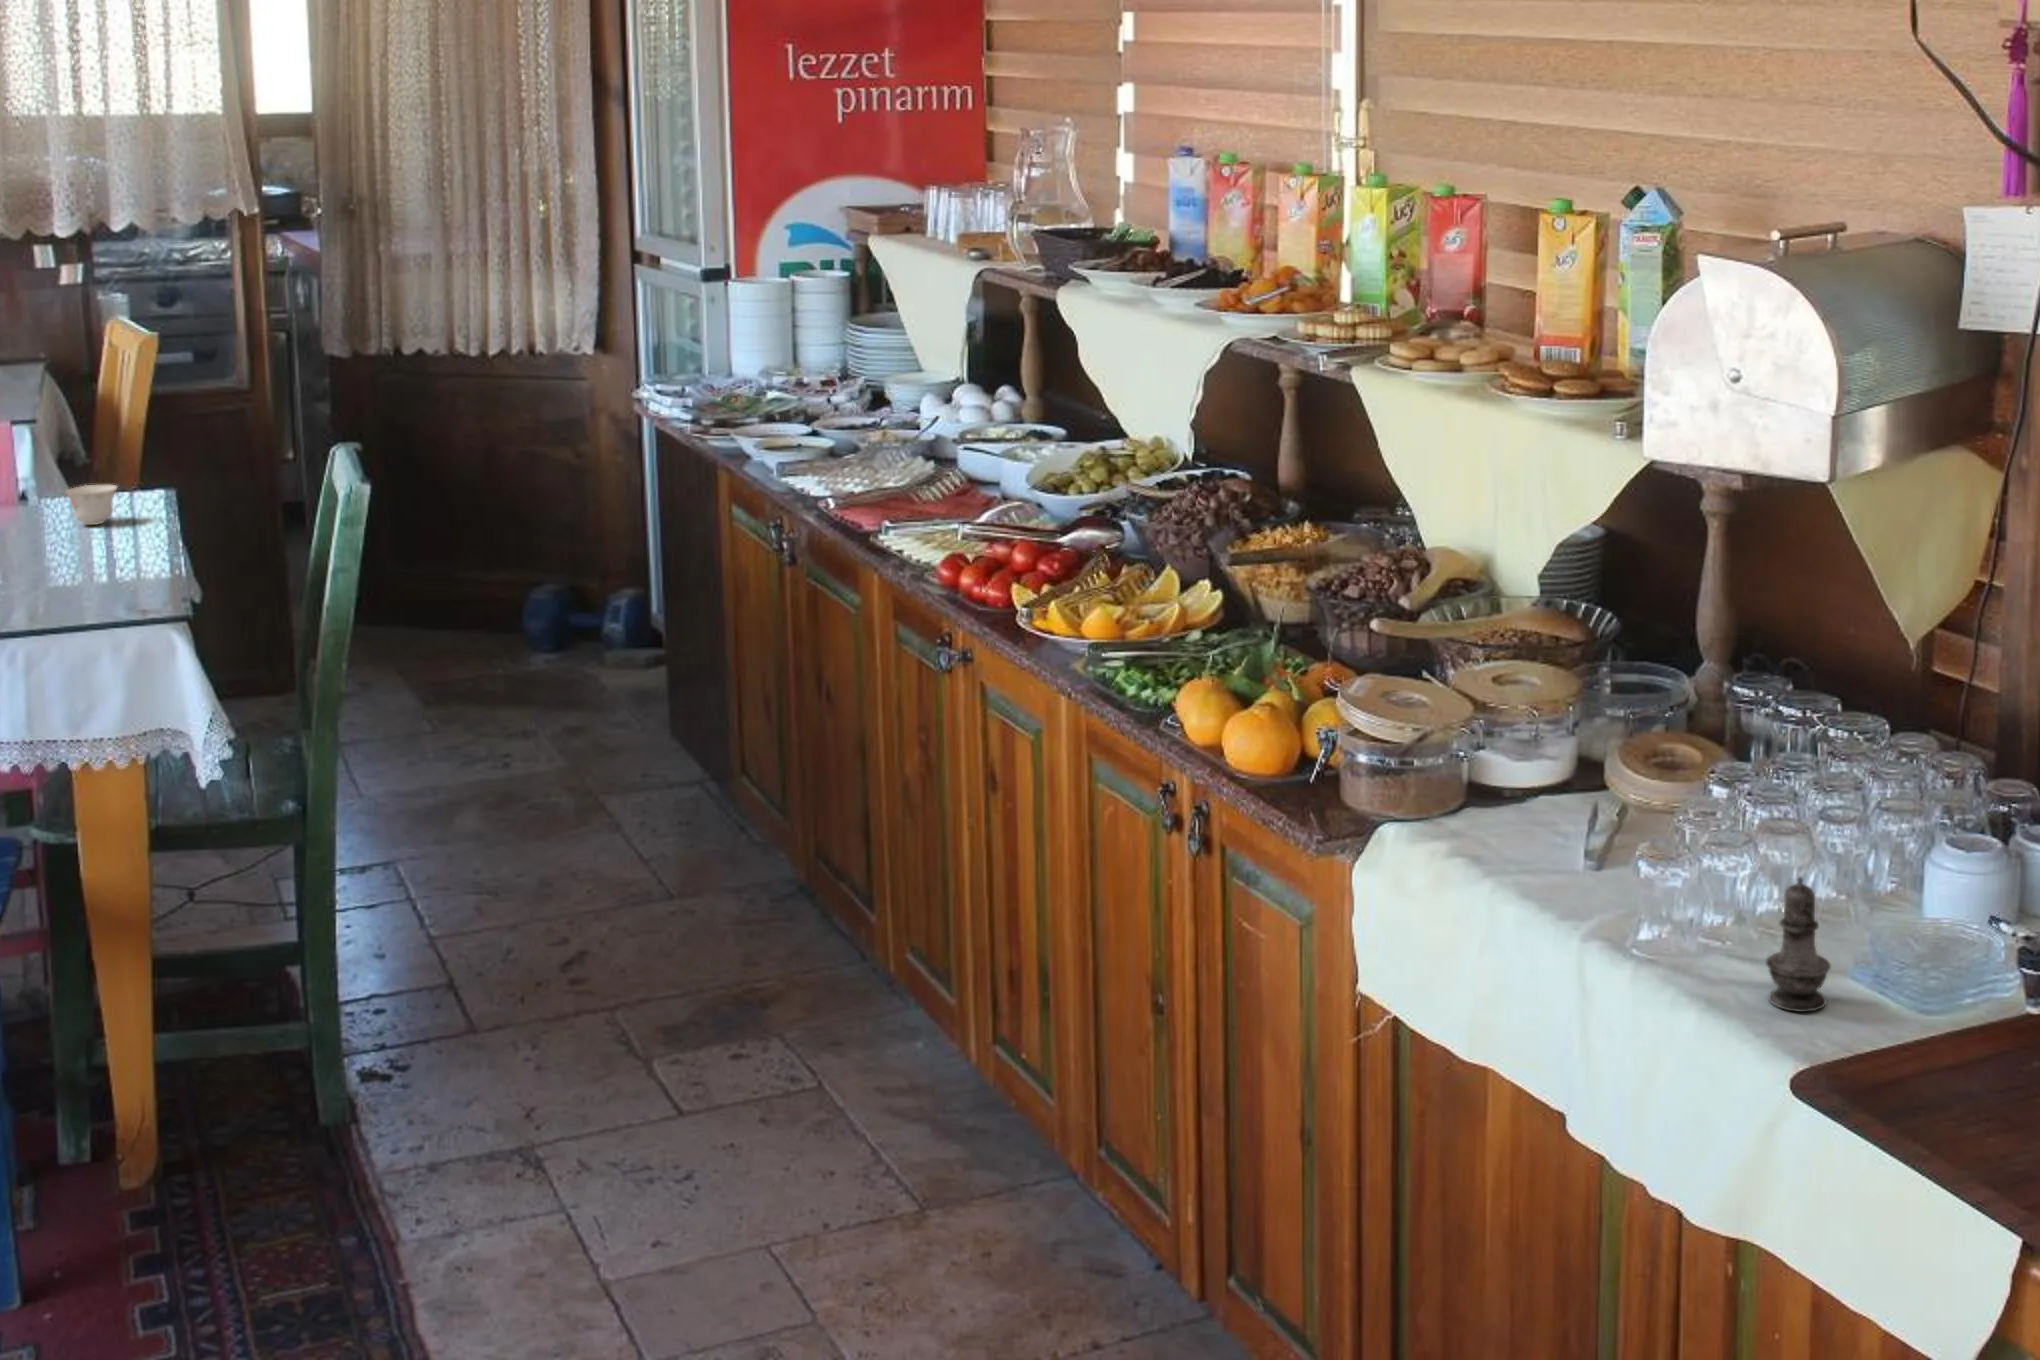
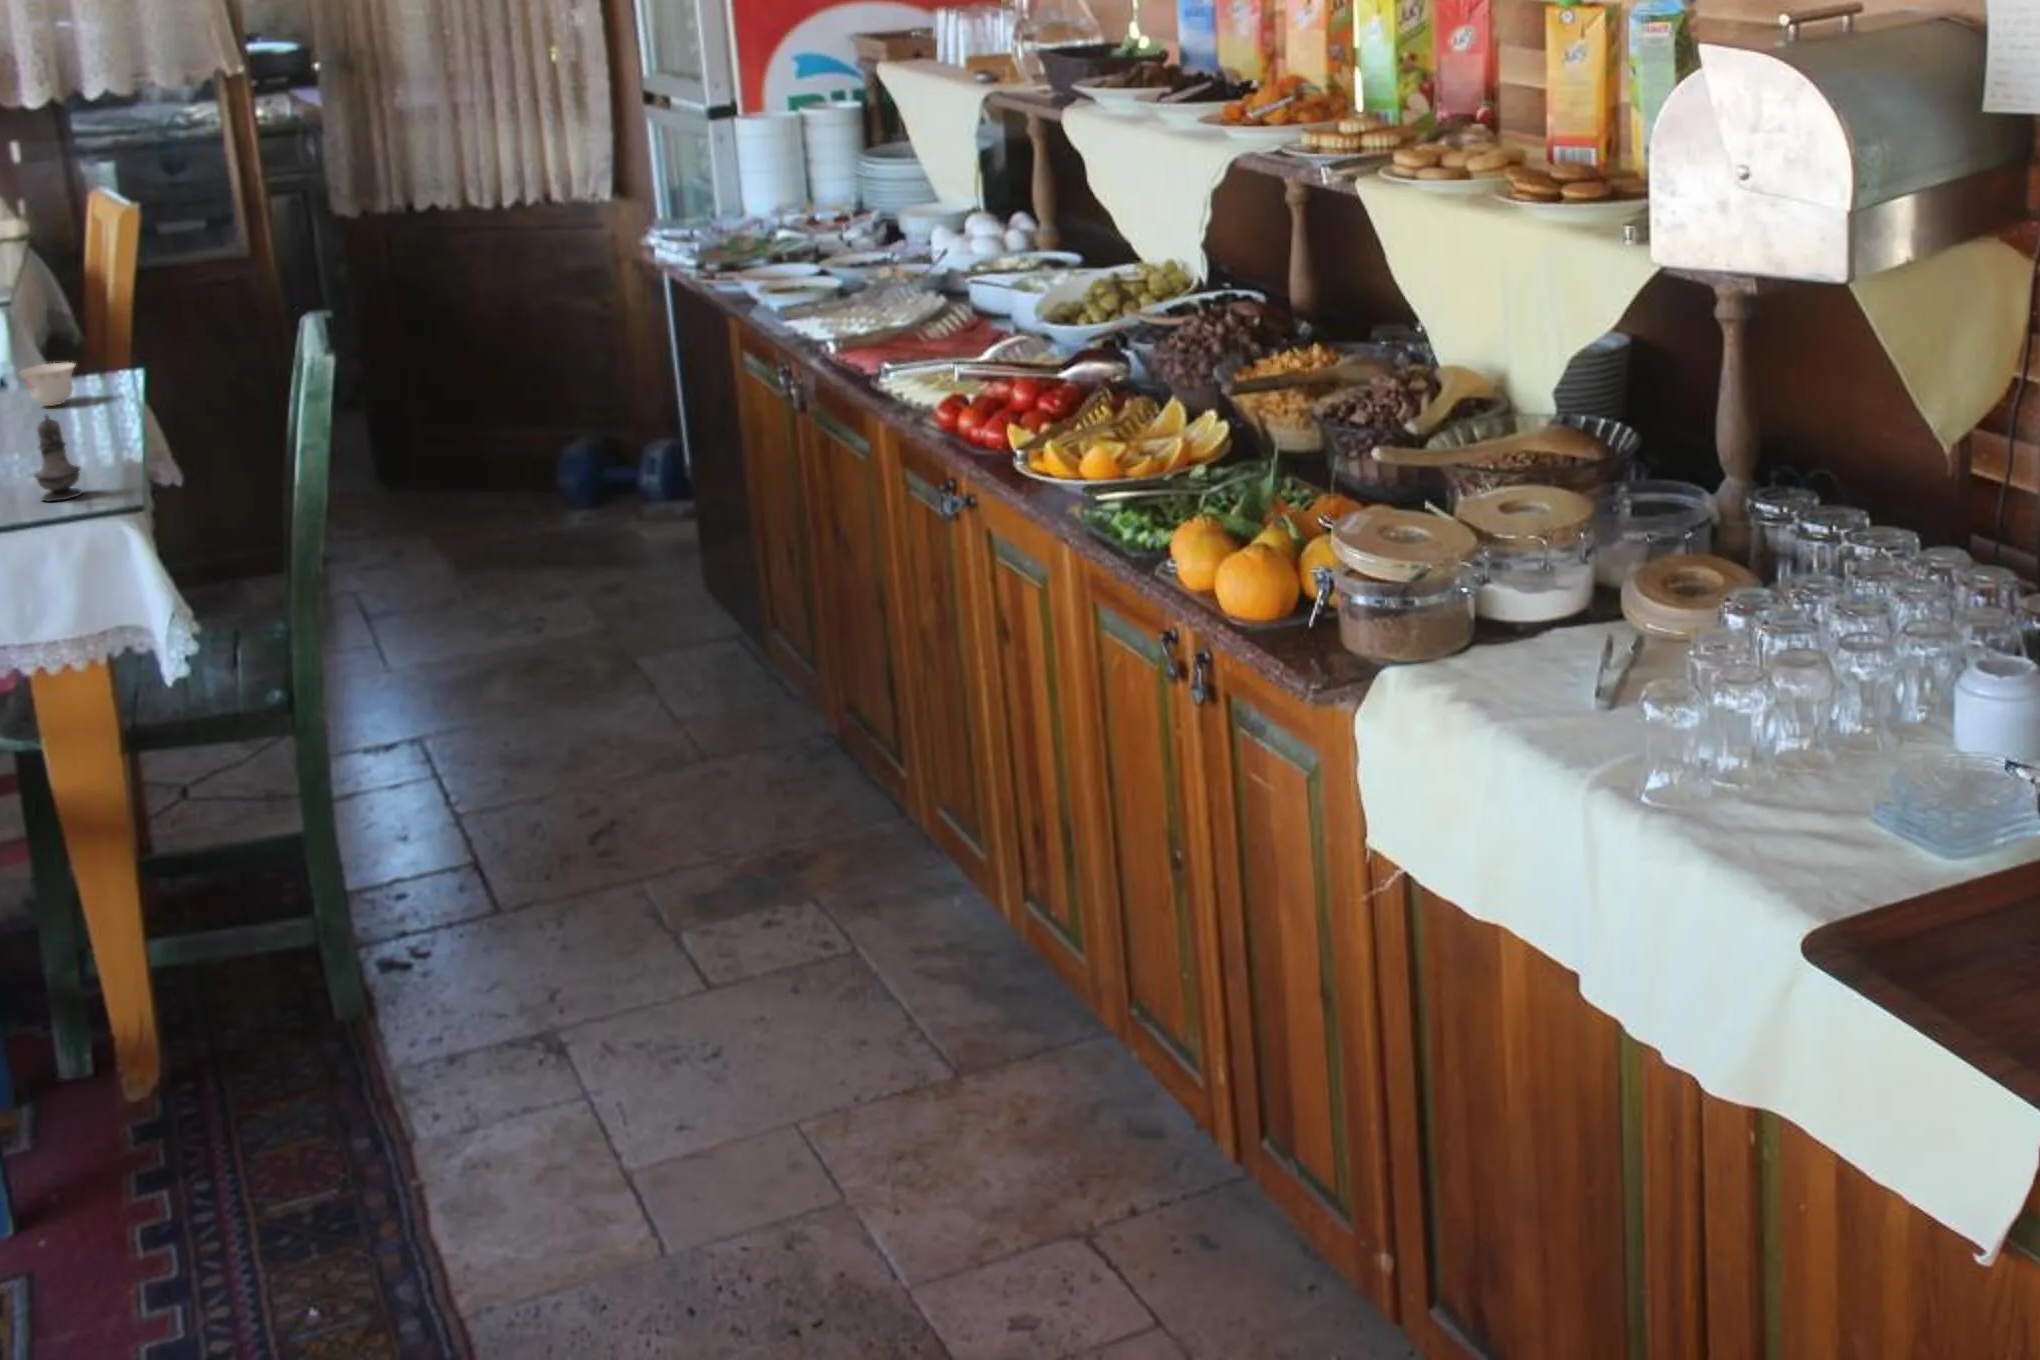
salt shaker: present [1766,877,1831,1012] -> present [34,415,83,501]

